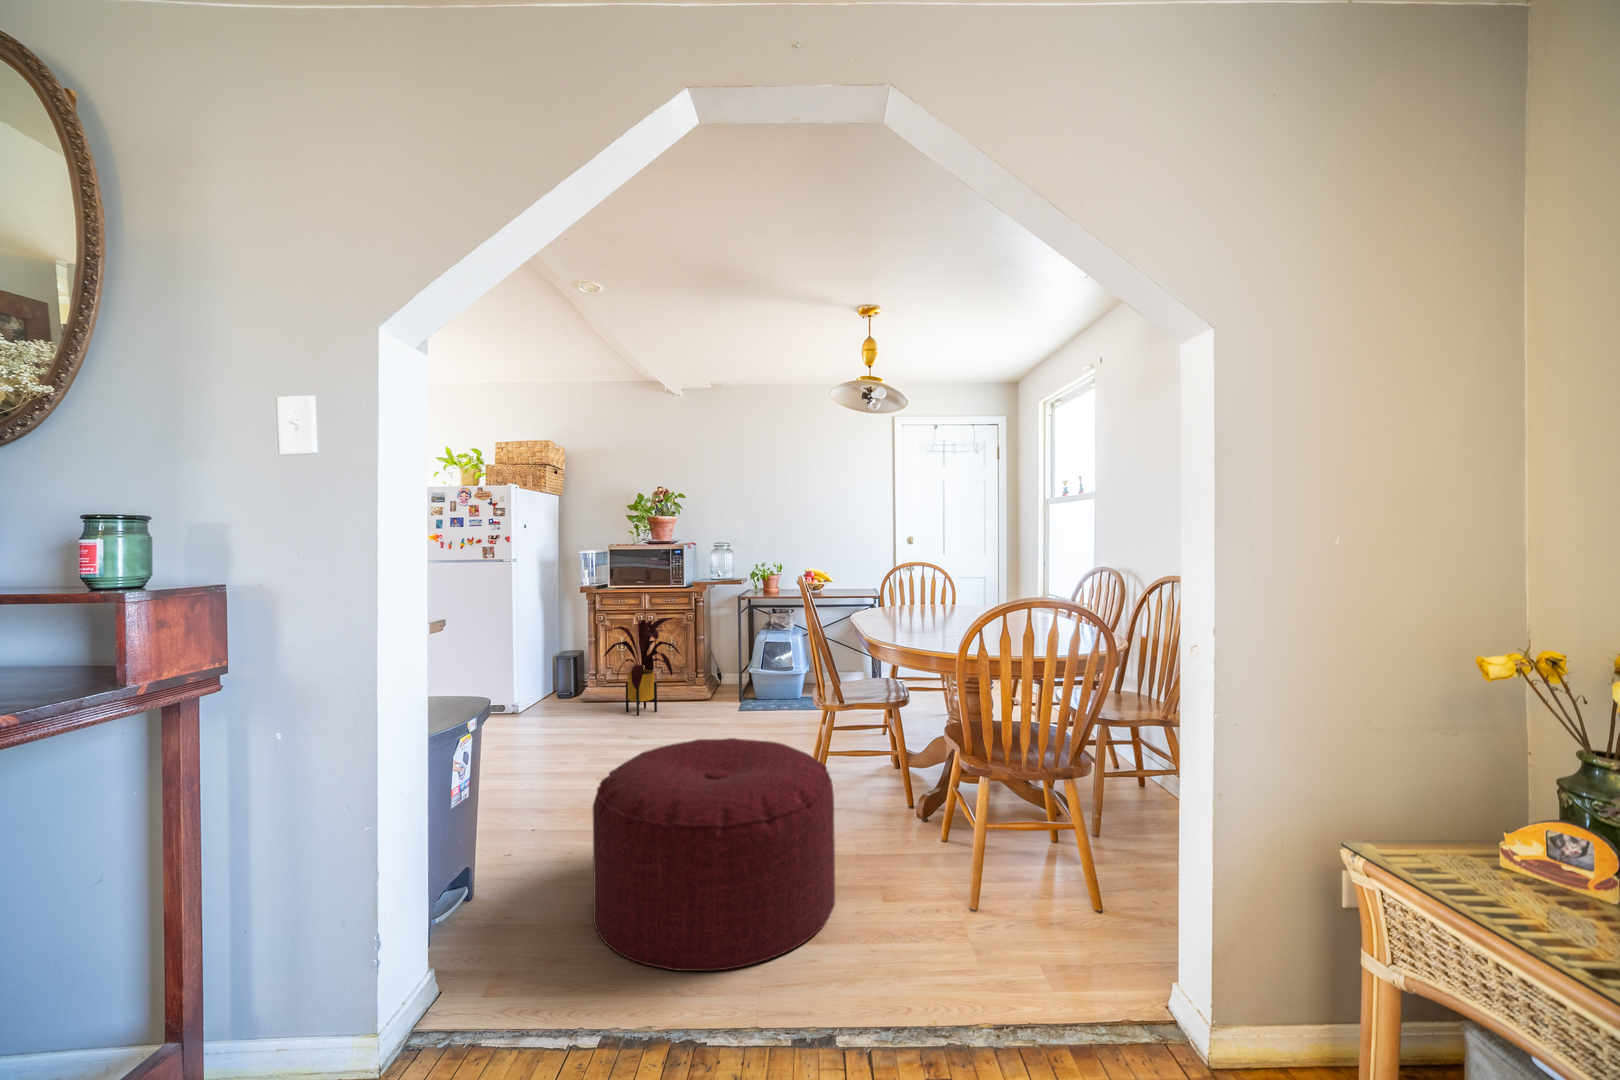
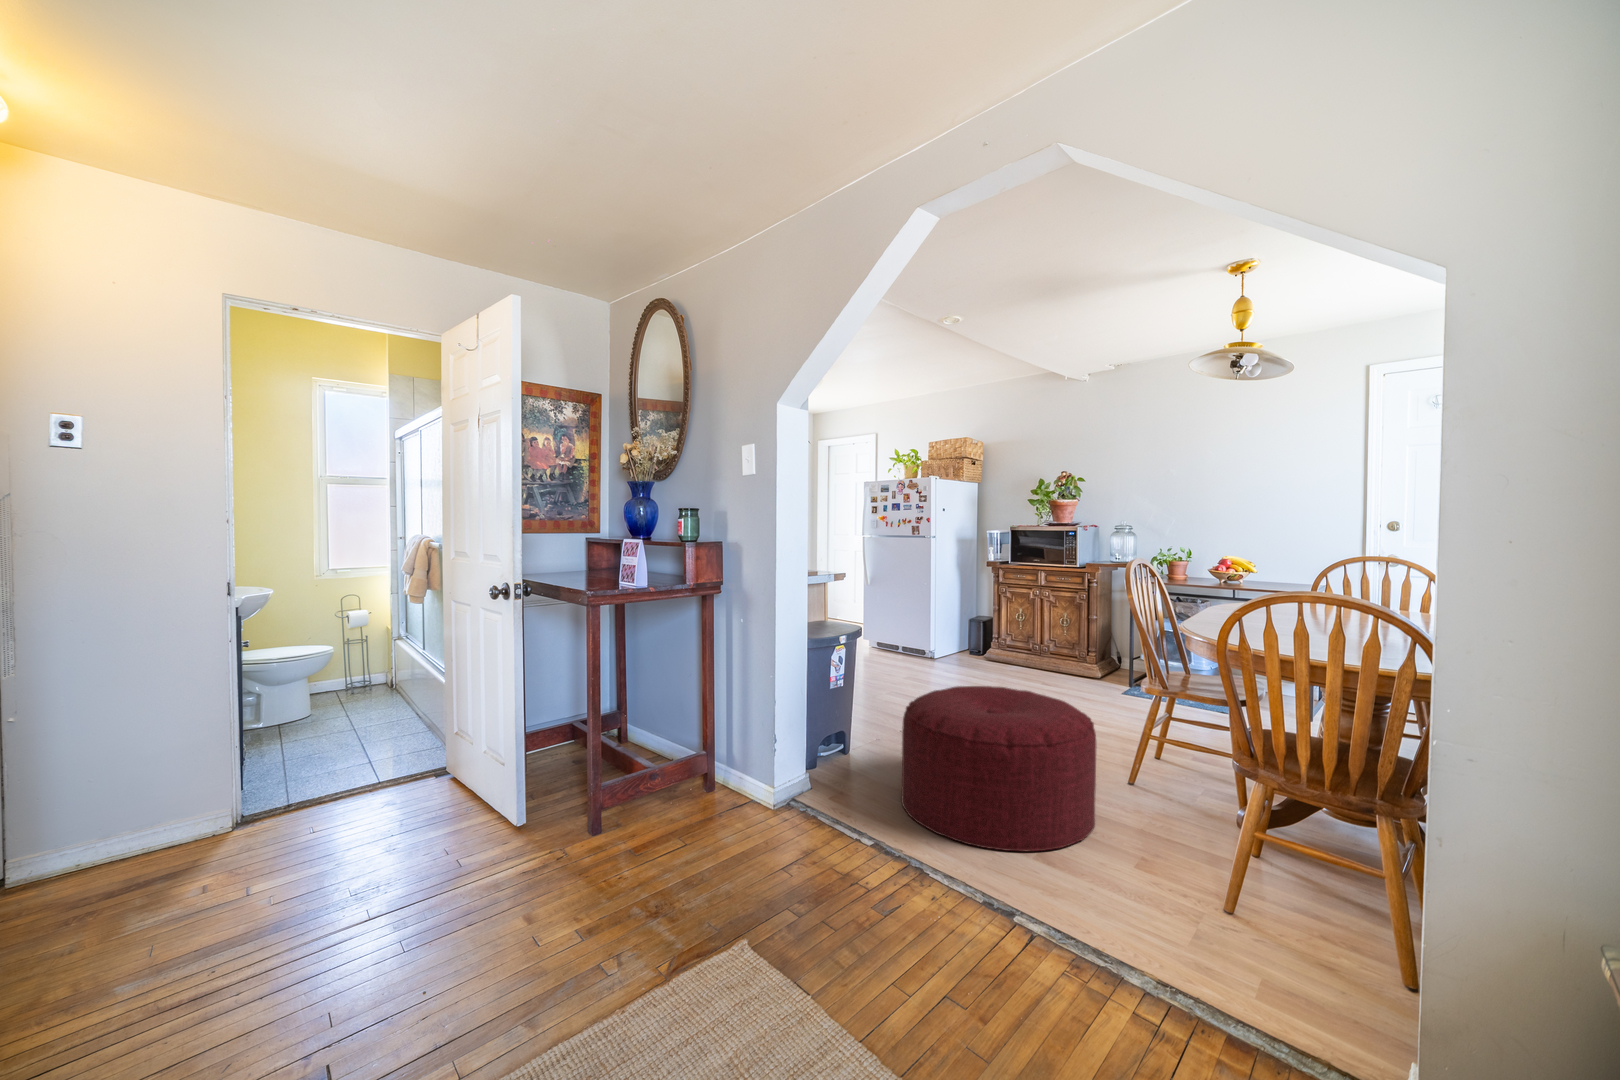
house plant: present [603,617,682,716] -> none [992,594,1071,678]

